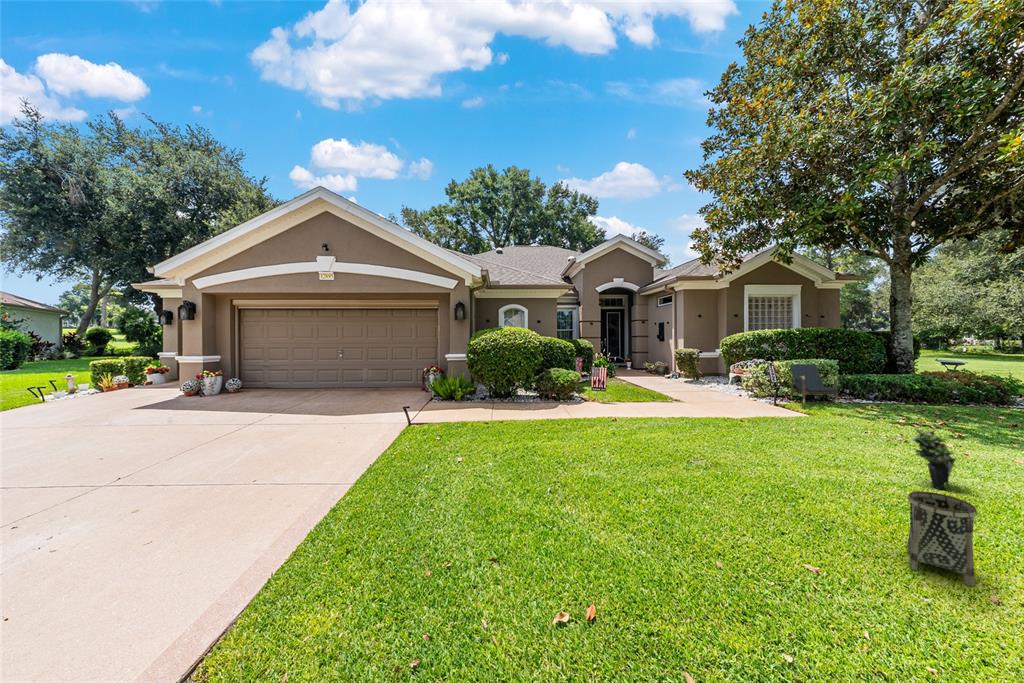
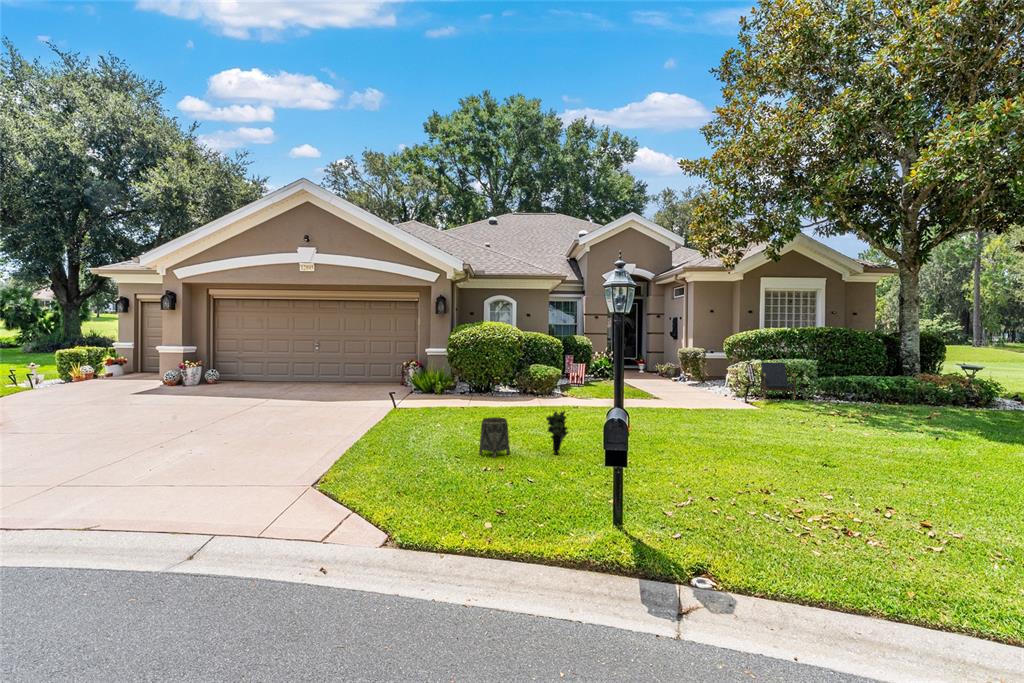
potted plant: present [912,428,956,489] -> present [546,411,568,455]
basket: present [907,491,977,586] -> present [479,417,510,458]

